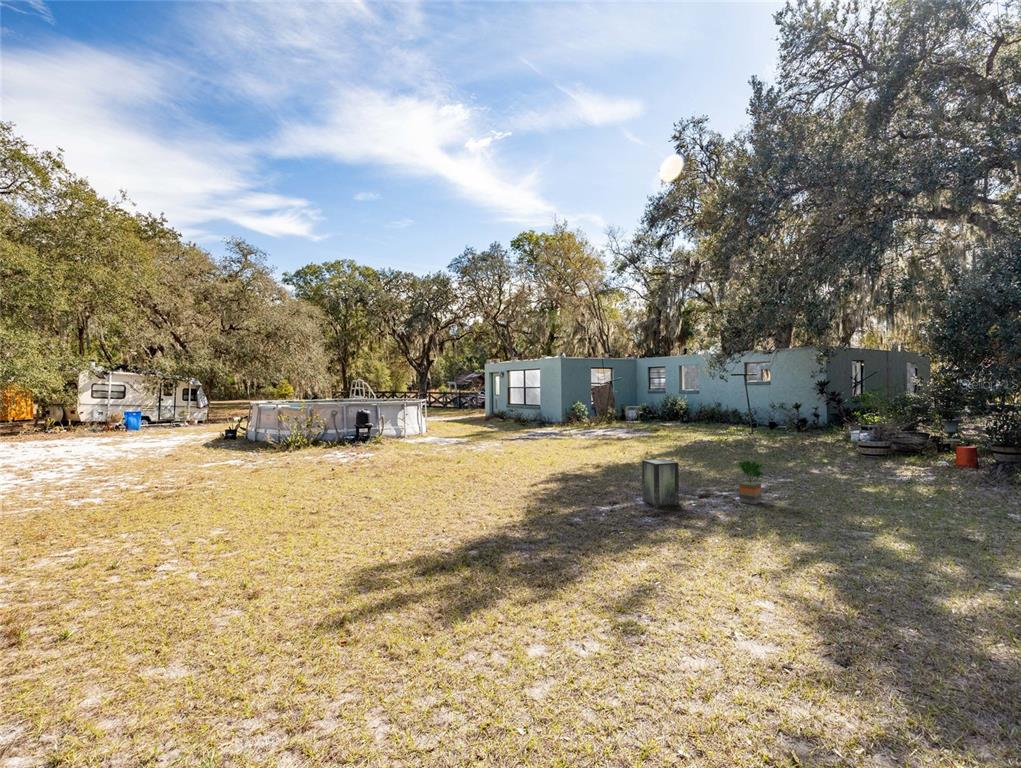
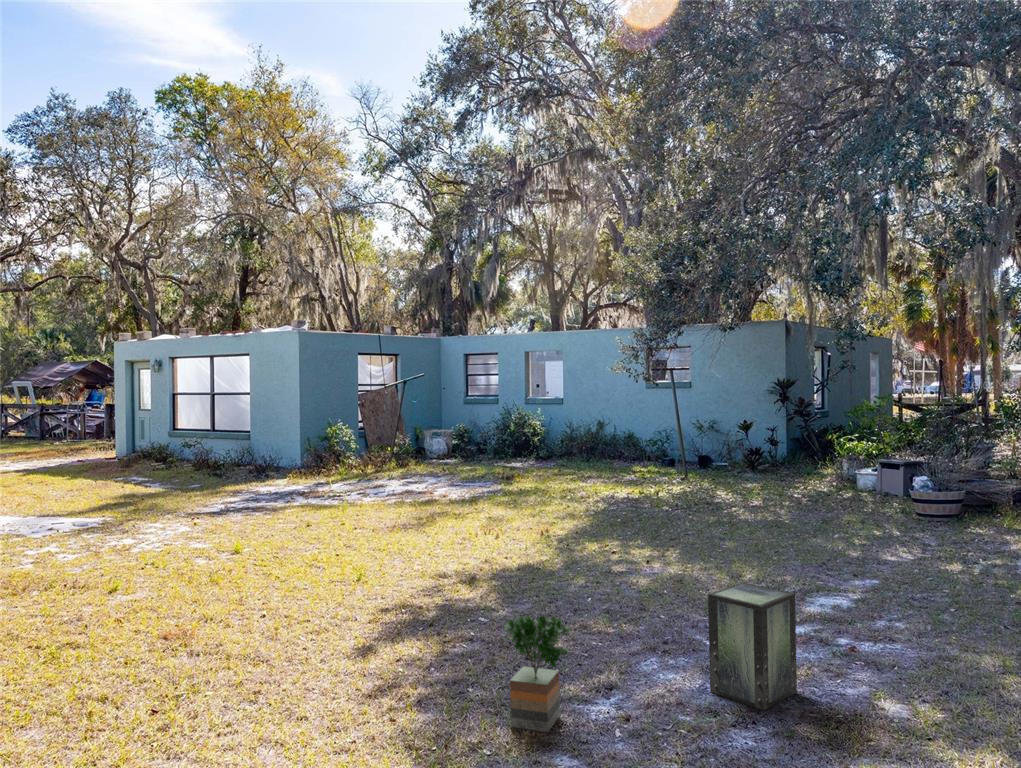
potted tree: present [738,461,766,504] -> present [505,615,571,732]

